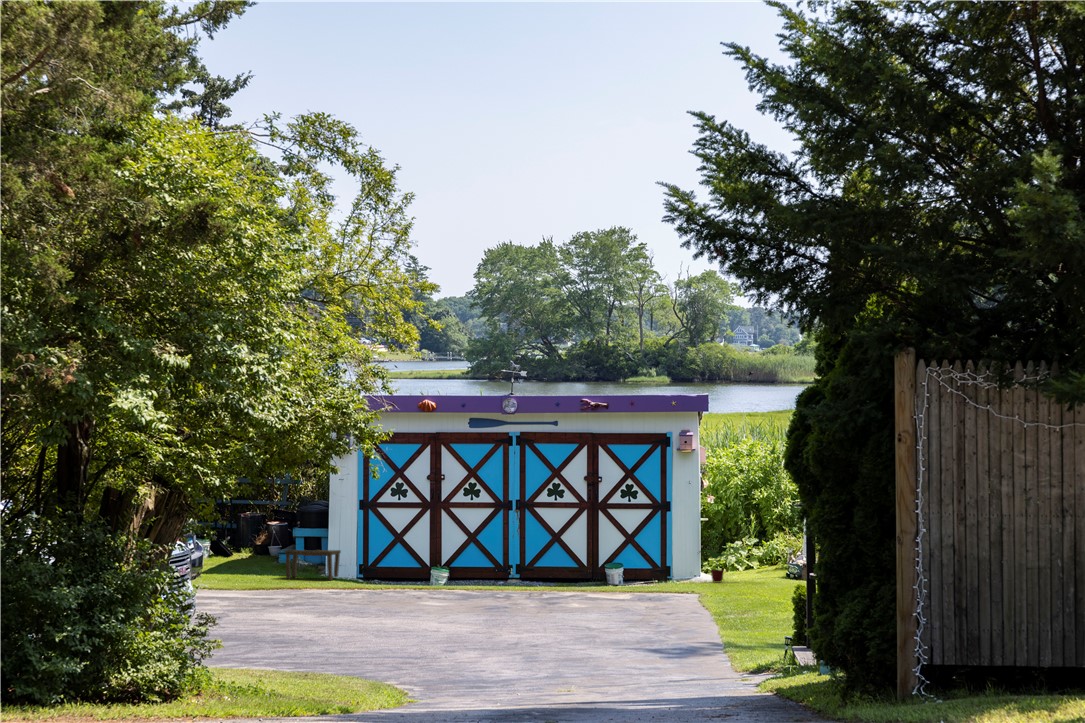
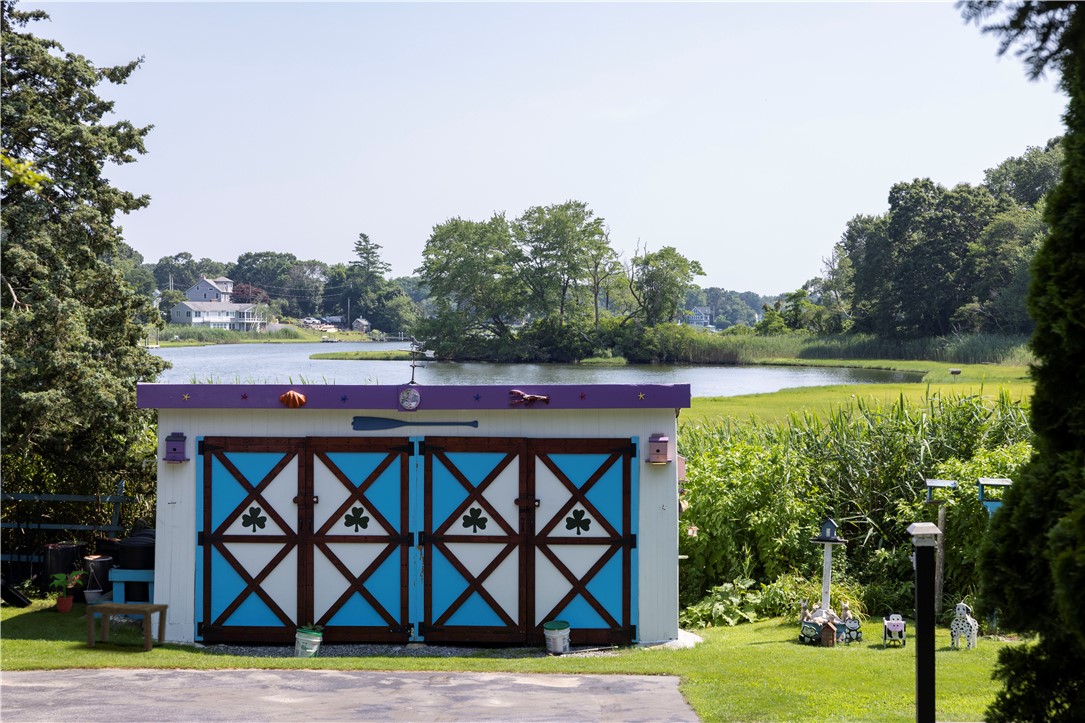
potted plant: present [700,550,732,582] -> present [50,571,88,612]

